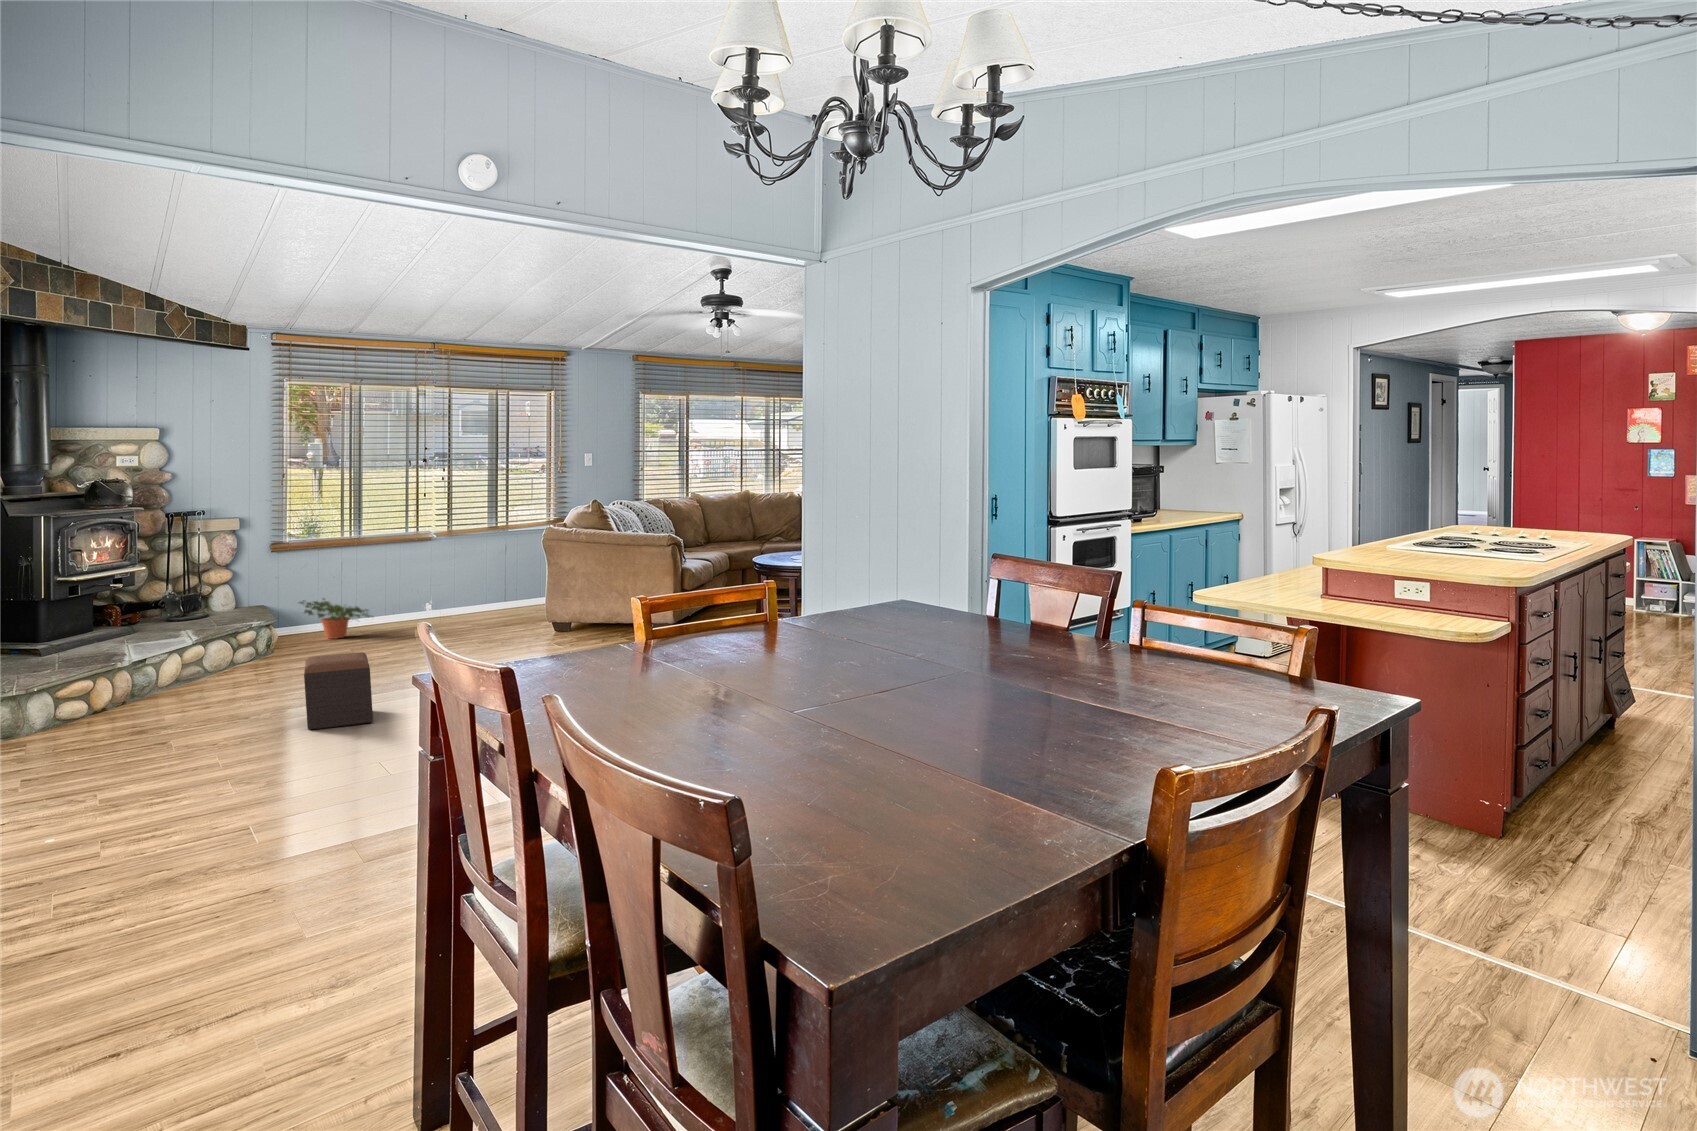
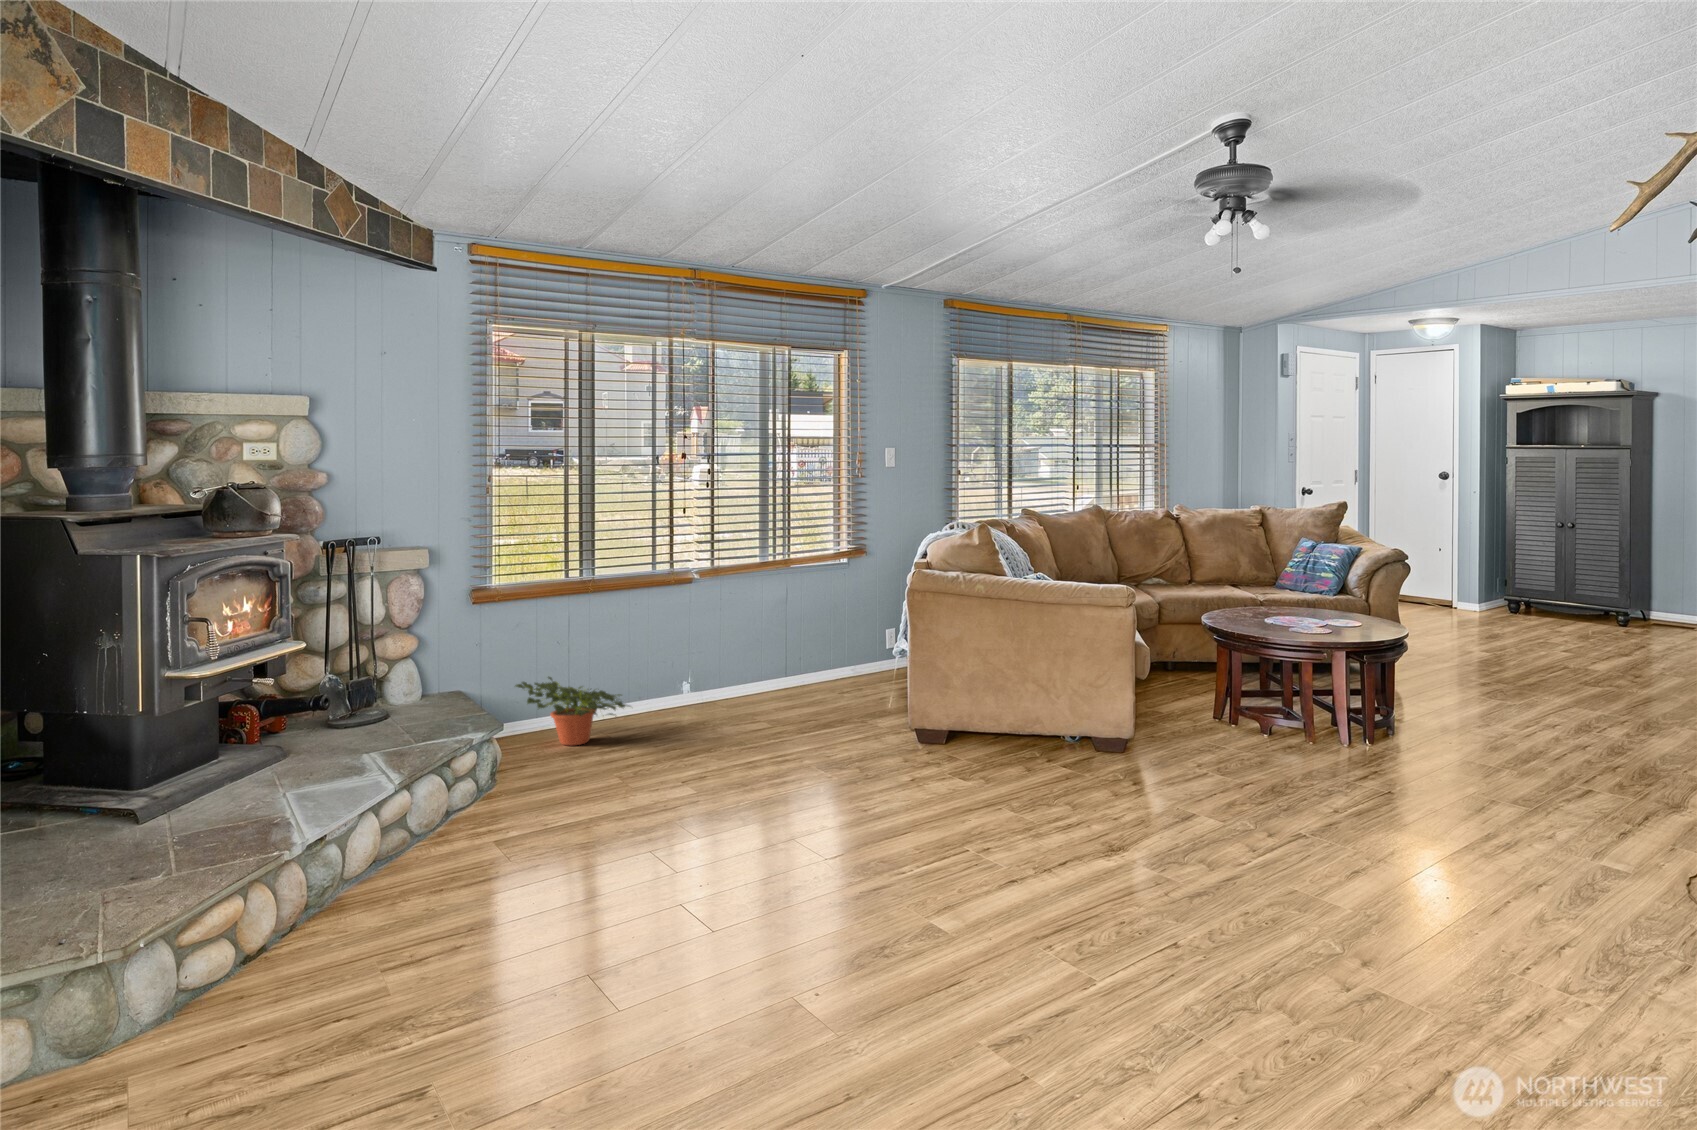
footstool: present [304,652,373,730] -> none [694,830,859,1030]

